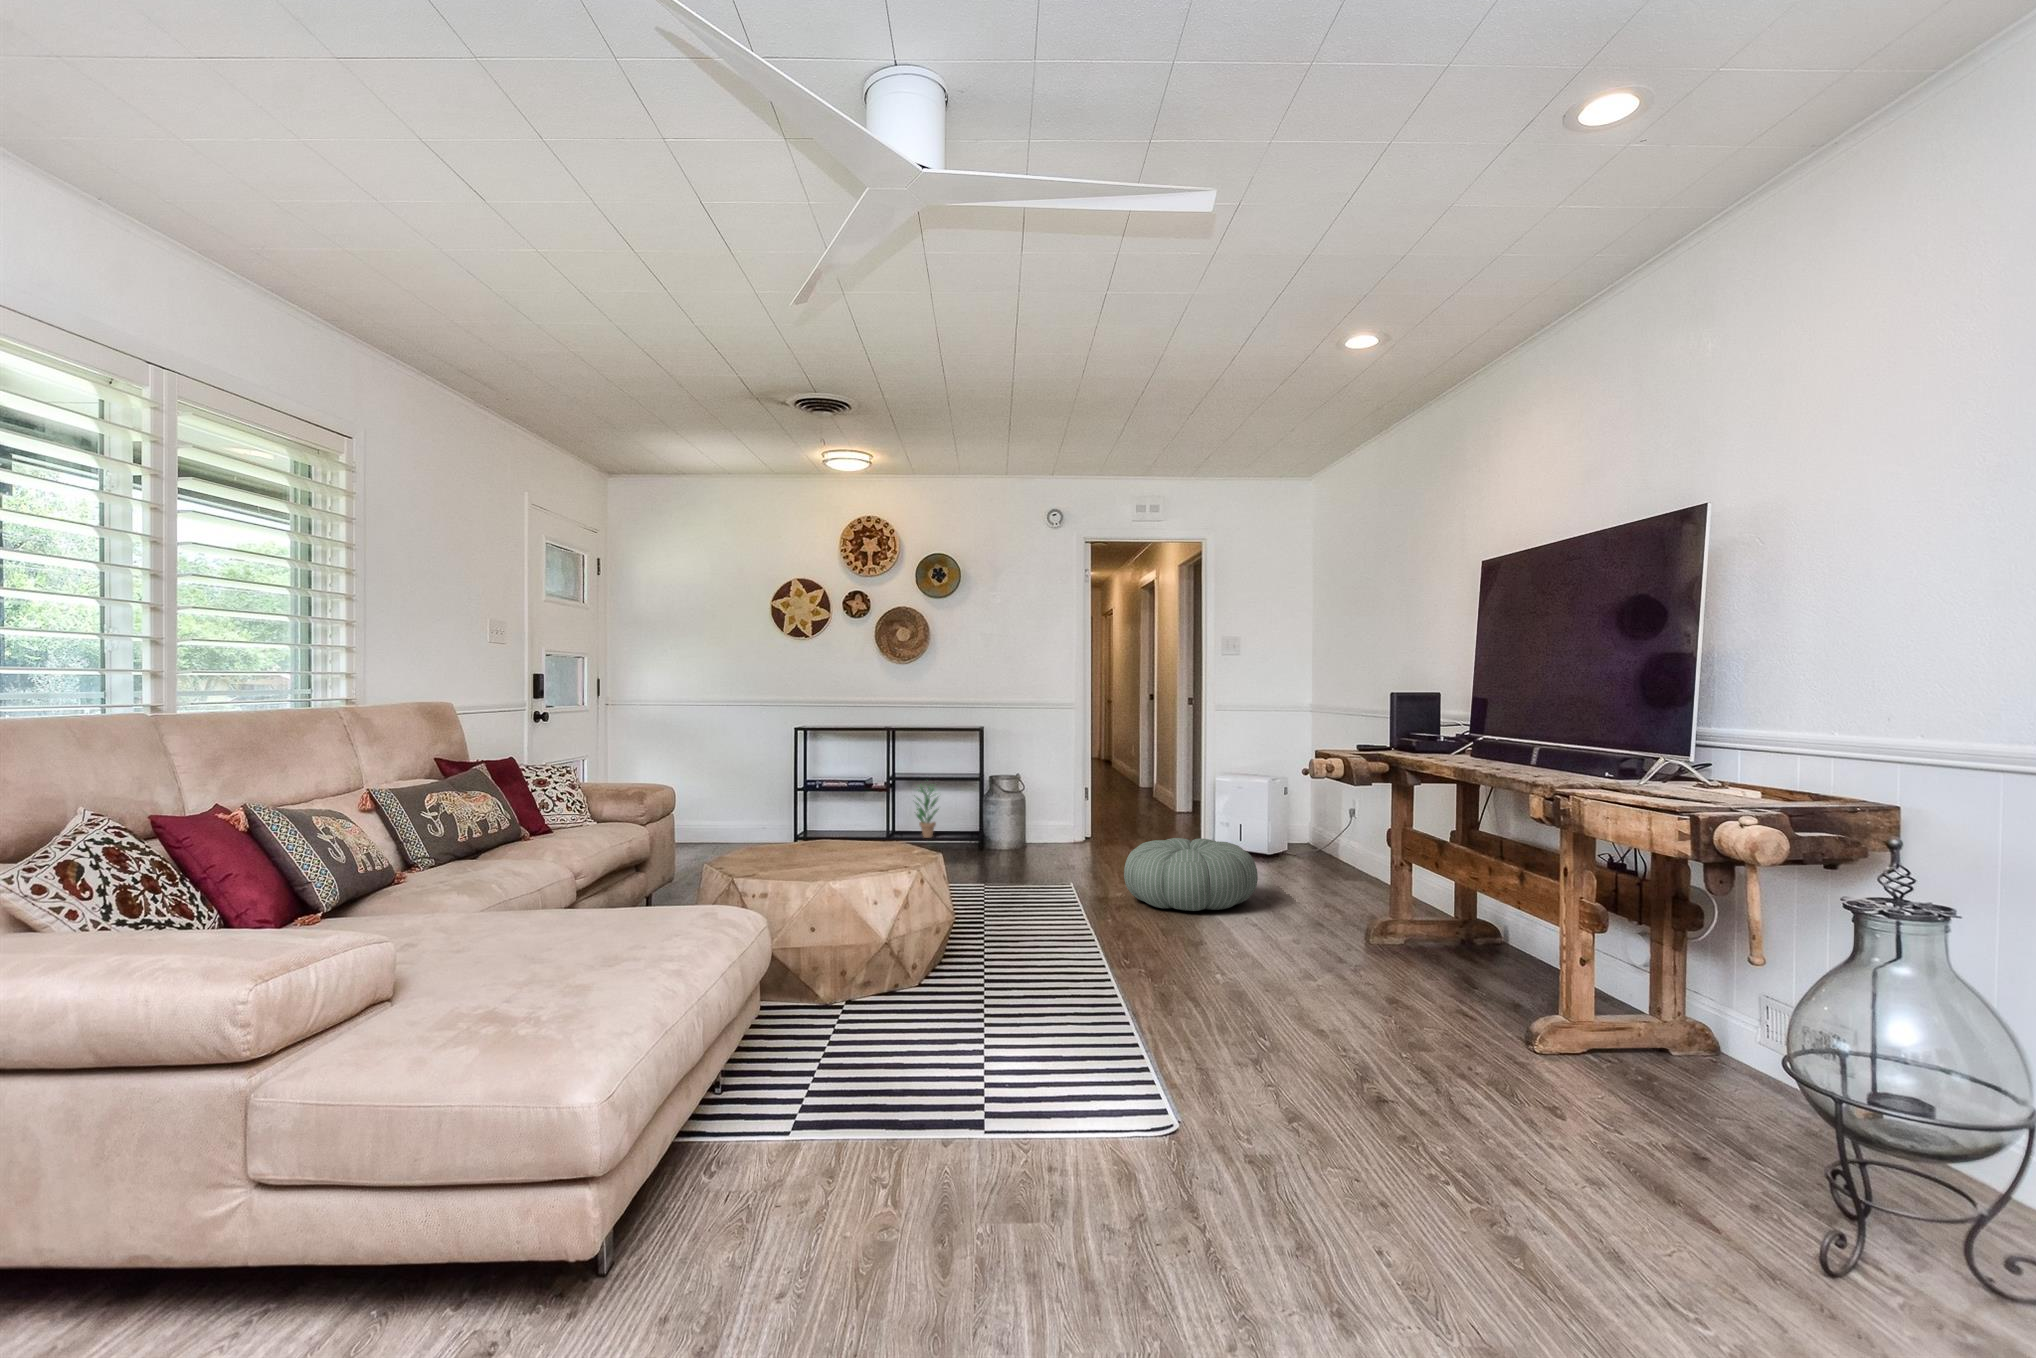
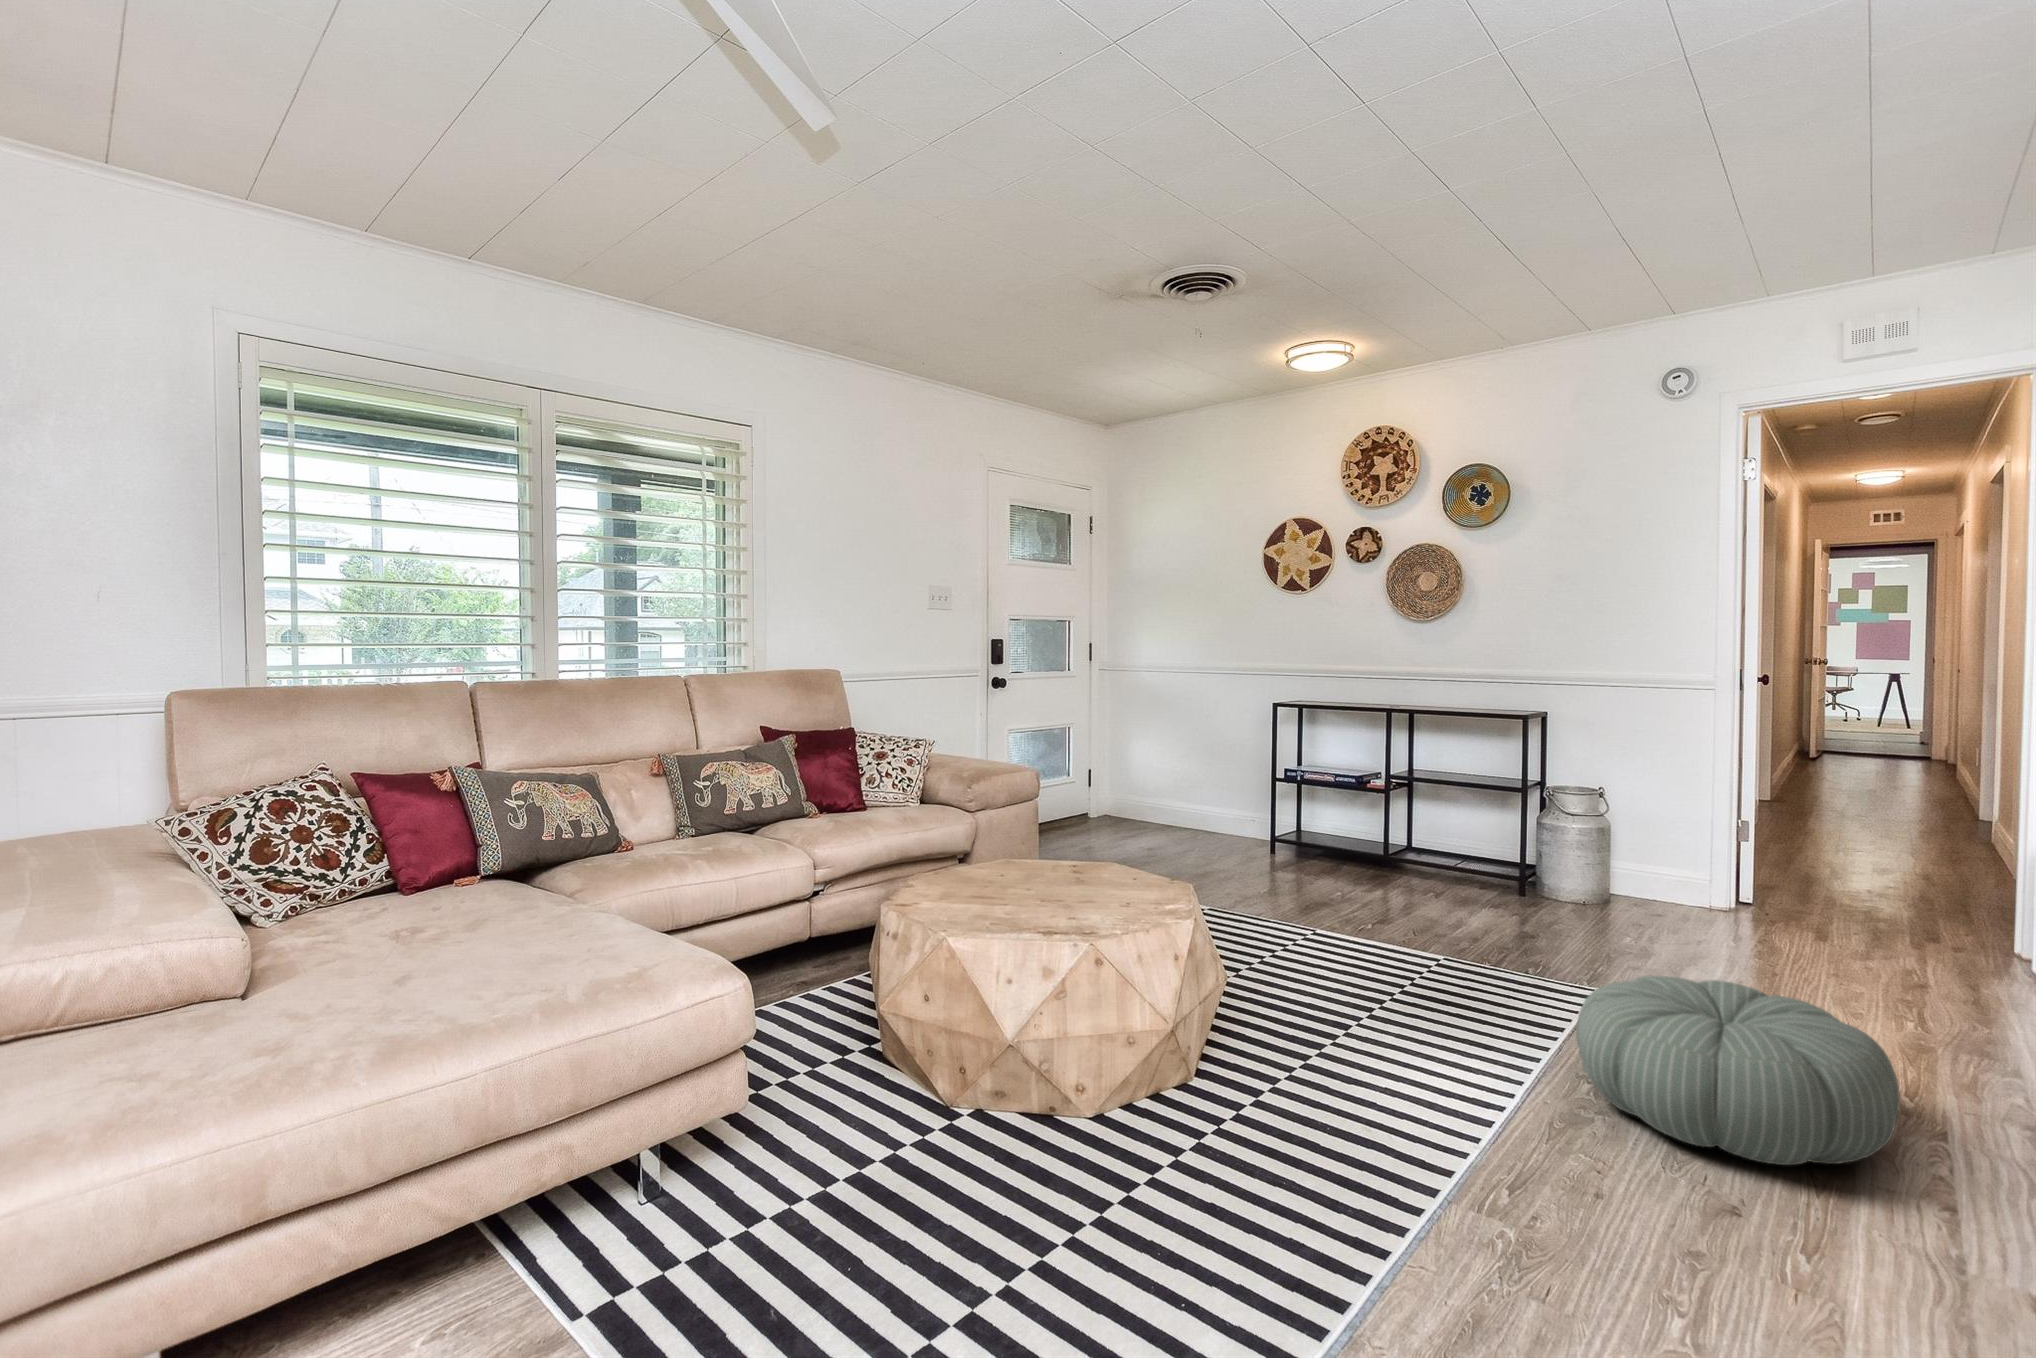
potted plant: present [916,784,939,838] -> none [1424,788,1471,872]

